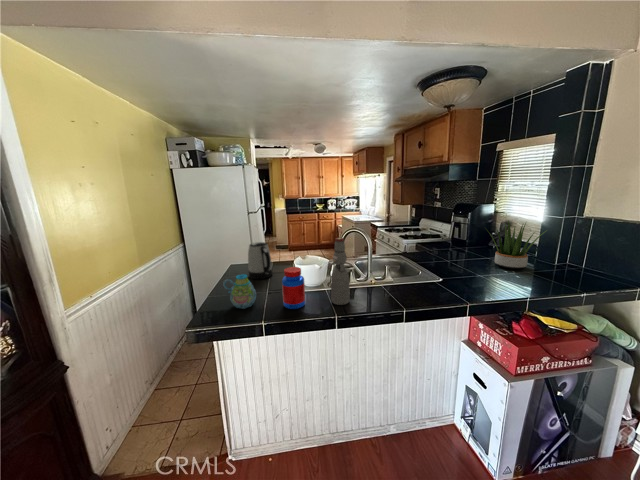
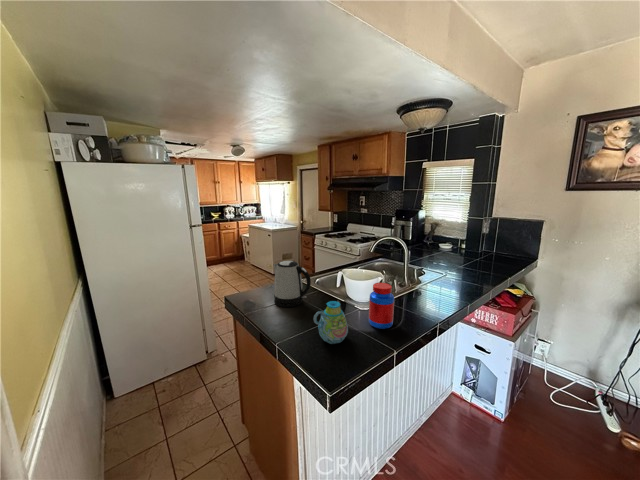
potted plant: present [490,221,546,269] -> none [444,223,481,260]
bottle: present [331,238,350,305] -> none [402,247,422,313]

